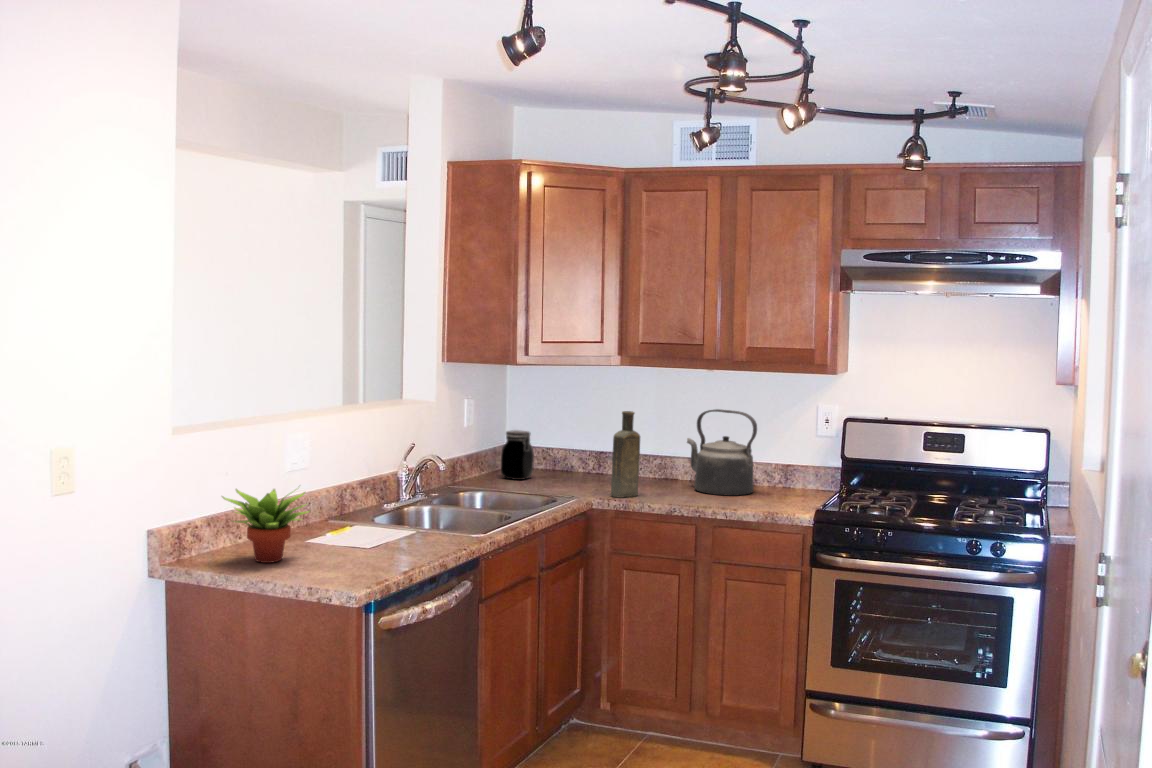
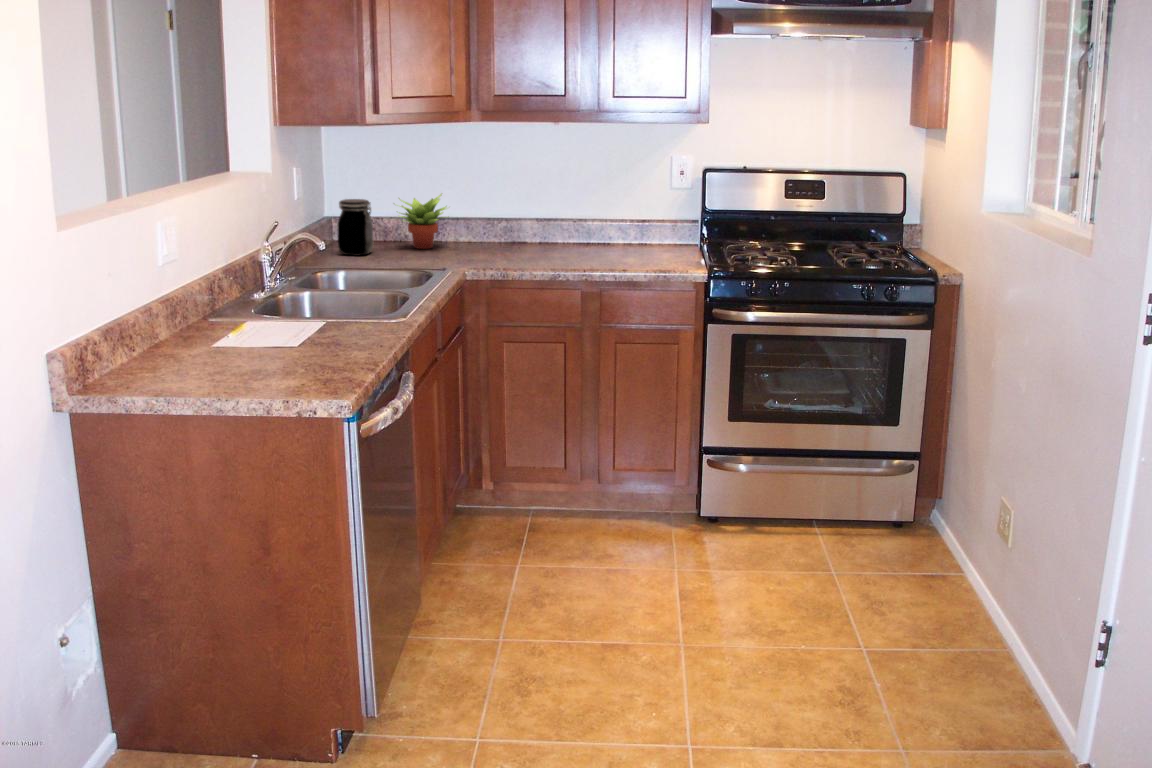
kettle: present [687,409,757,496] -> none [544,165,625,257]
bottle: present [611,411,640,498] -> none [475,171,511,268]
succulent plant: present [222,489,309,563] -> present [399,194,446,249]

